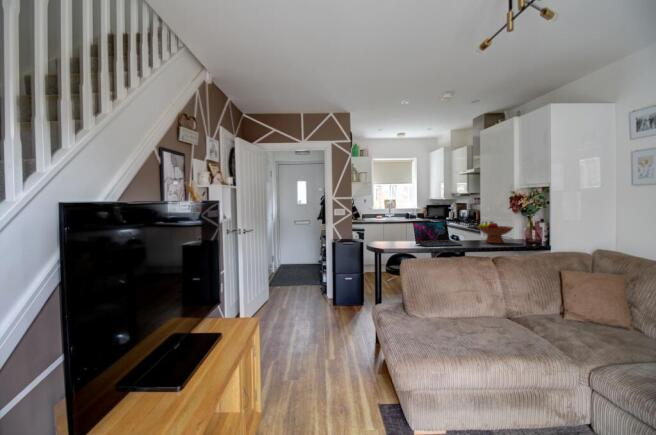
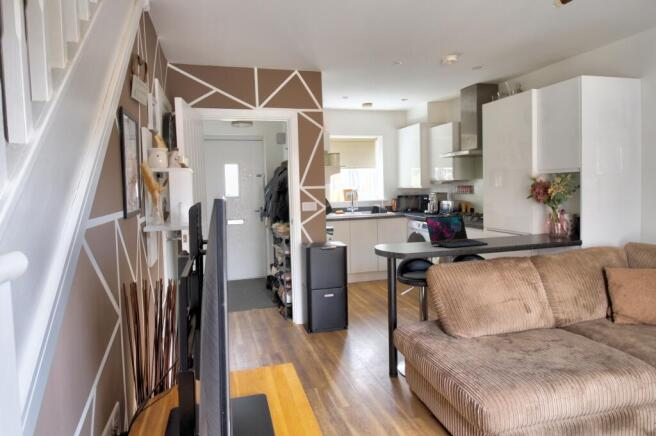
fruit bowl: present [477,221,513,243] -> none [494,214,537,240]

